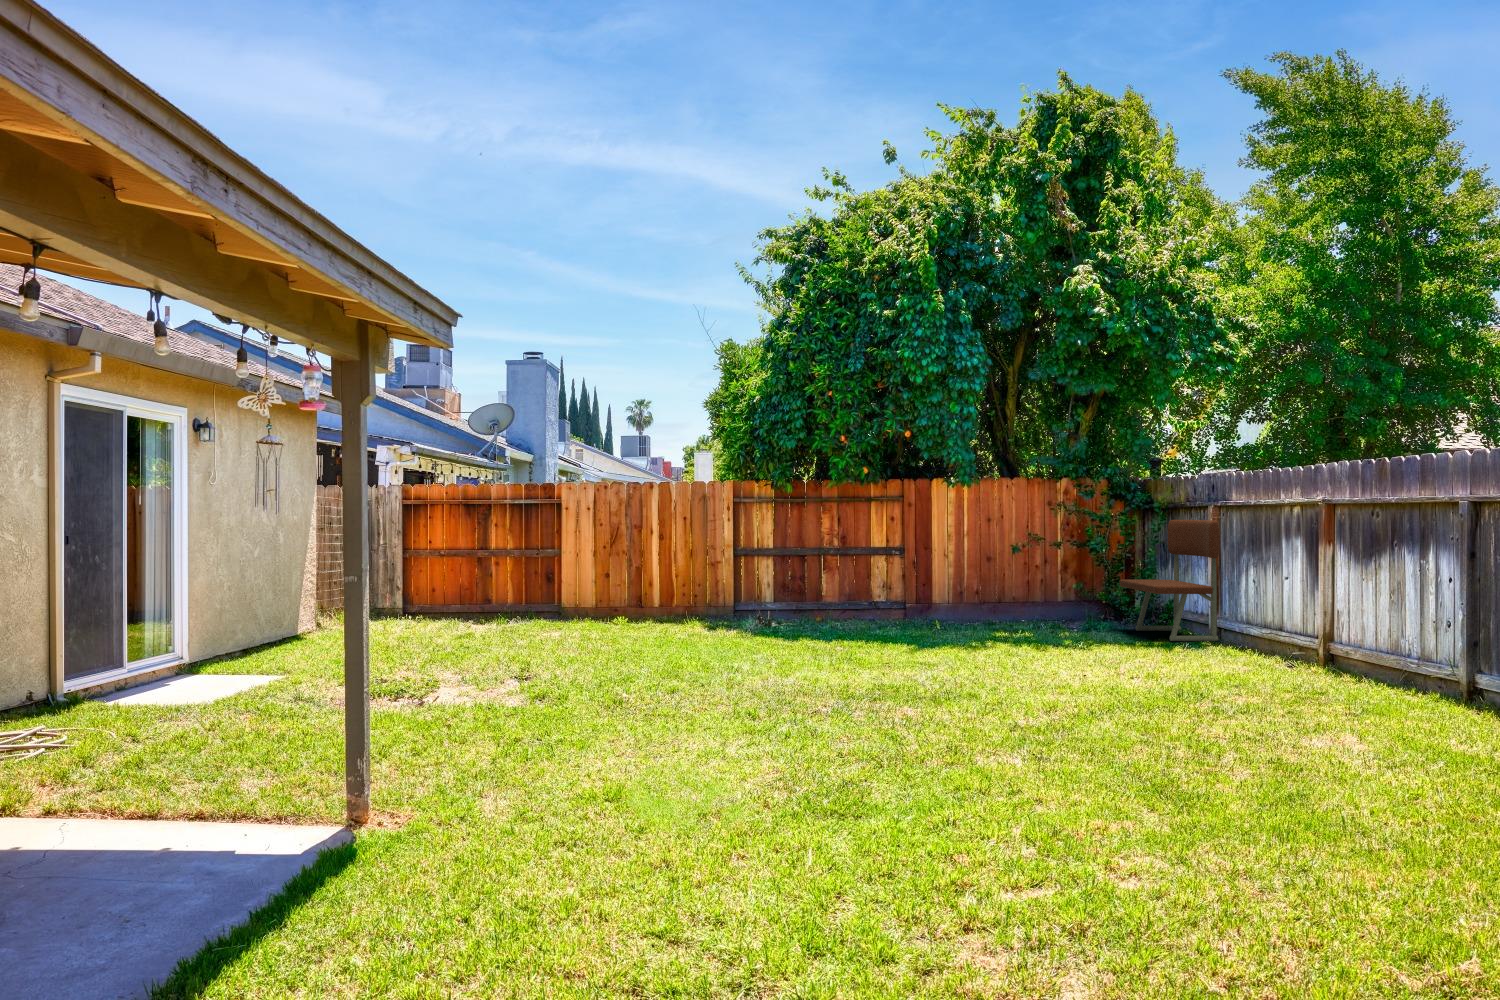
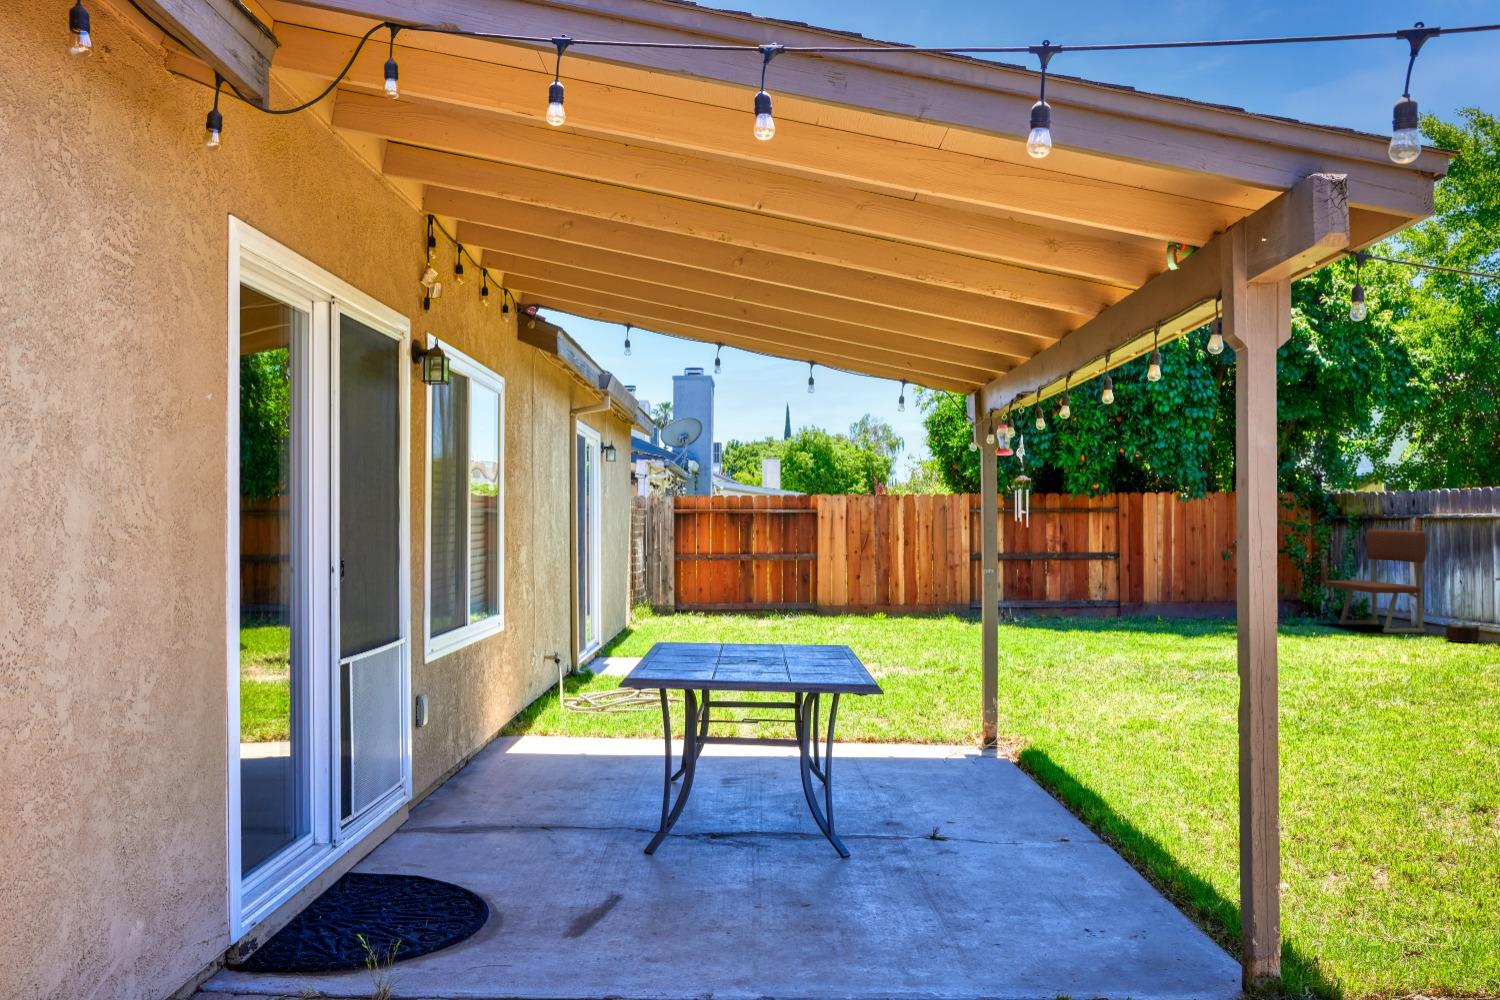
decorative plant: none [1227,592,1266,654] -> present [1446,592,1480,643]

